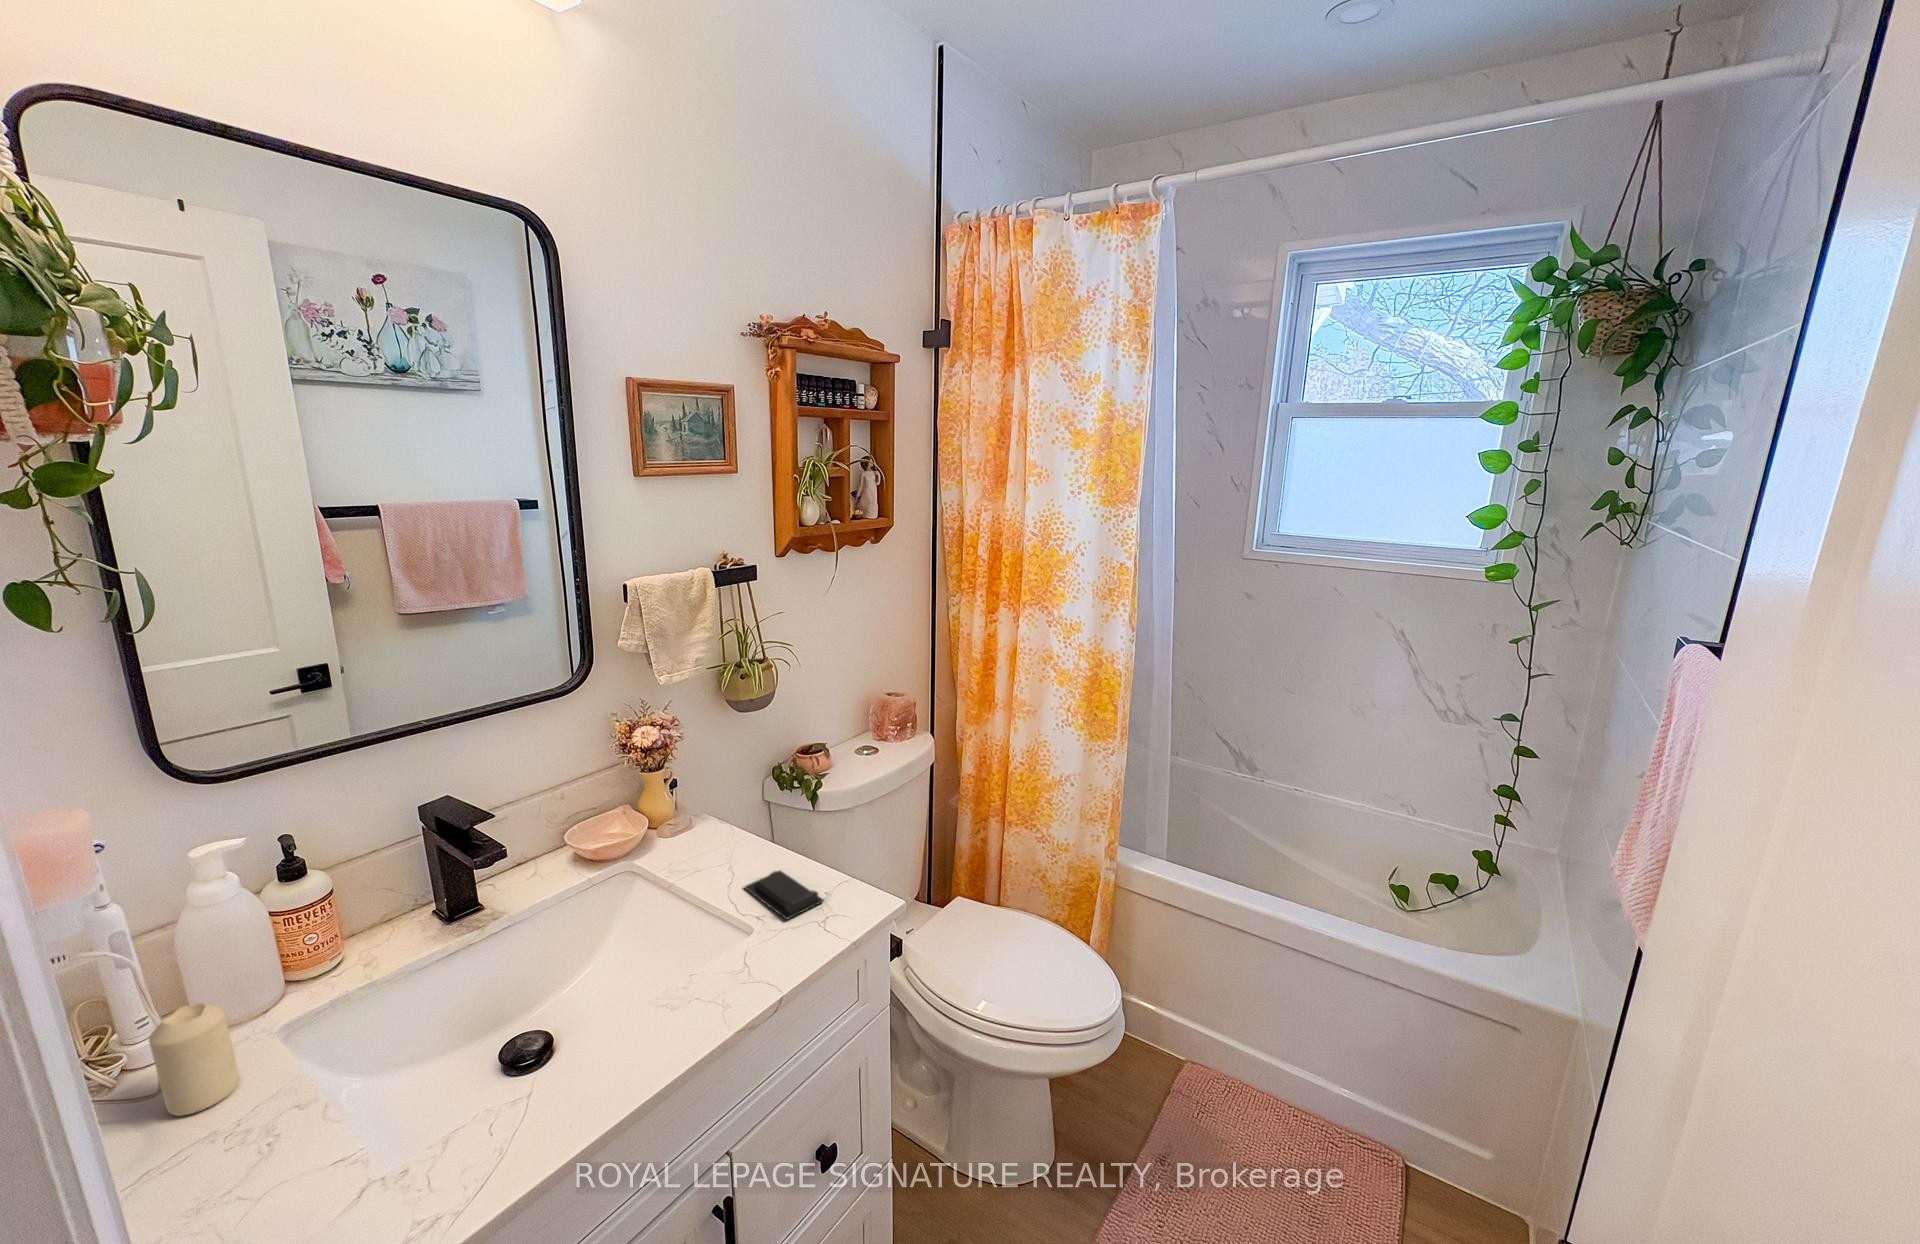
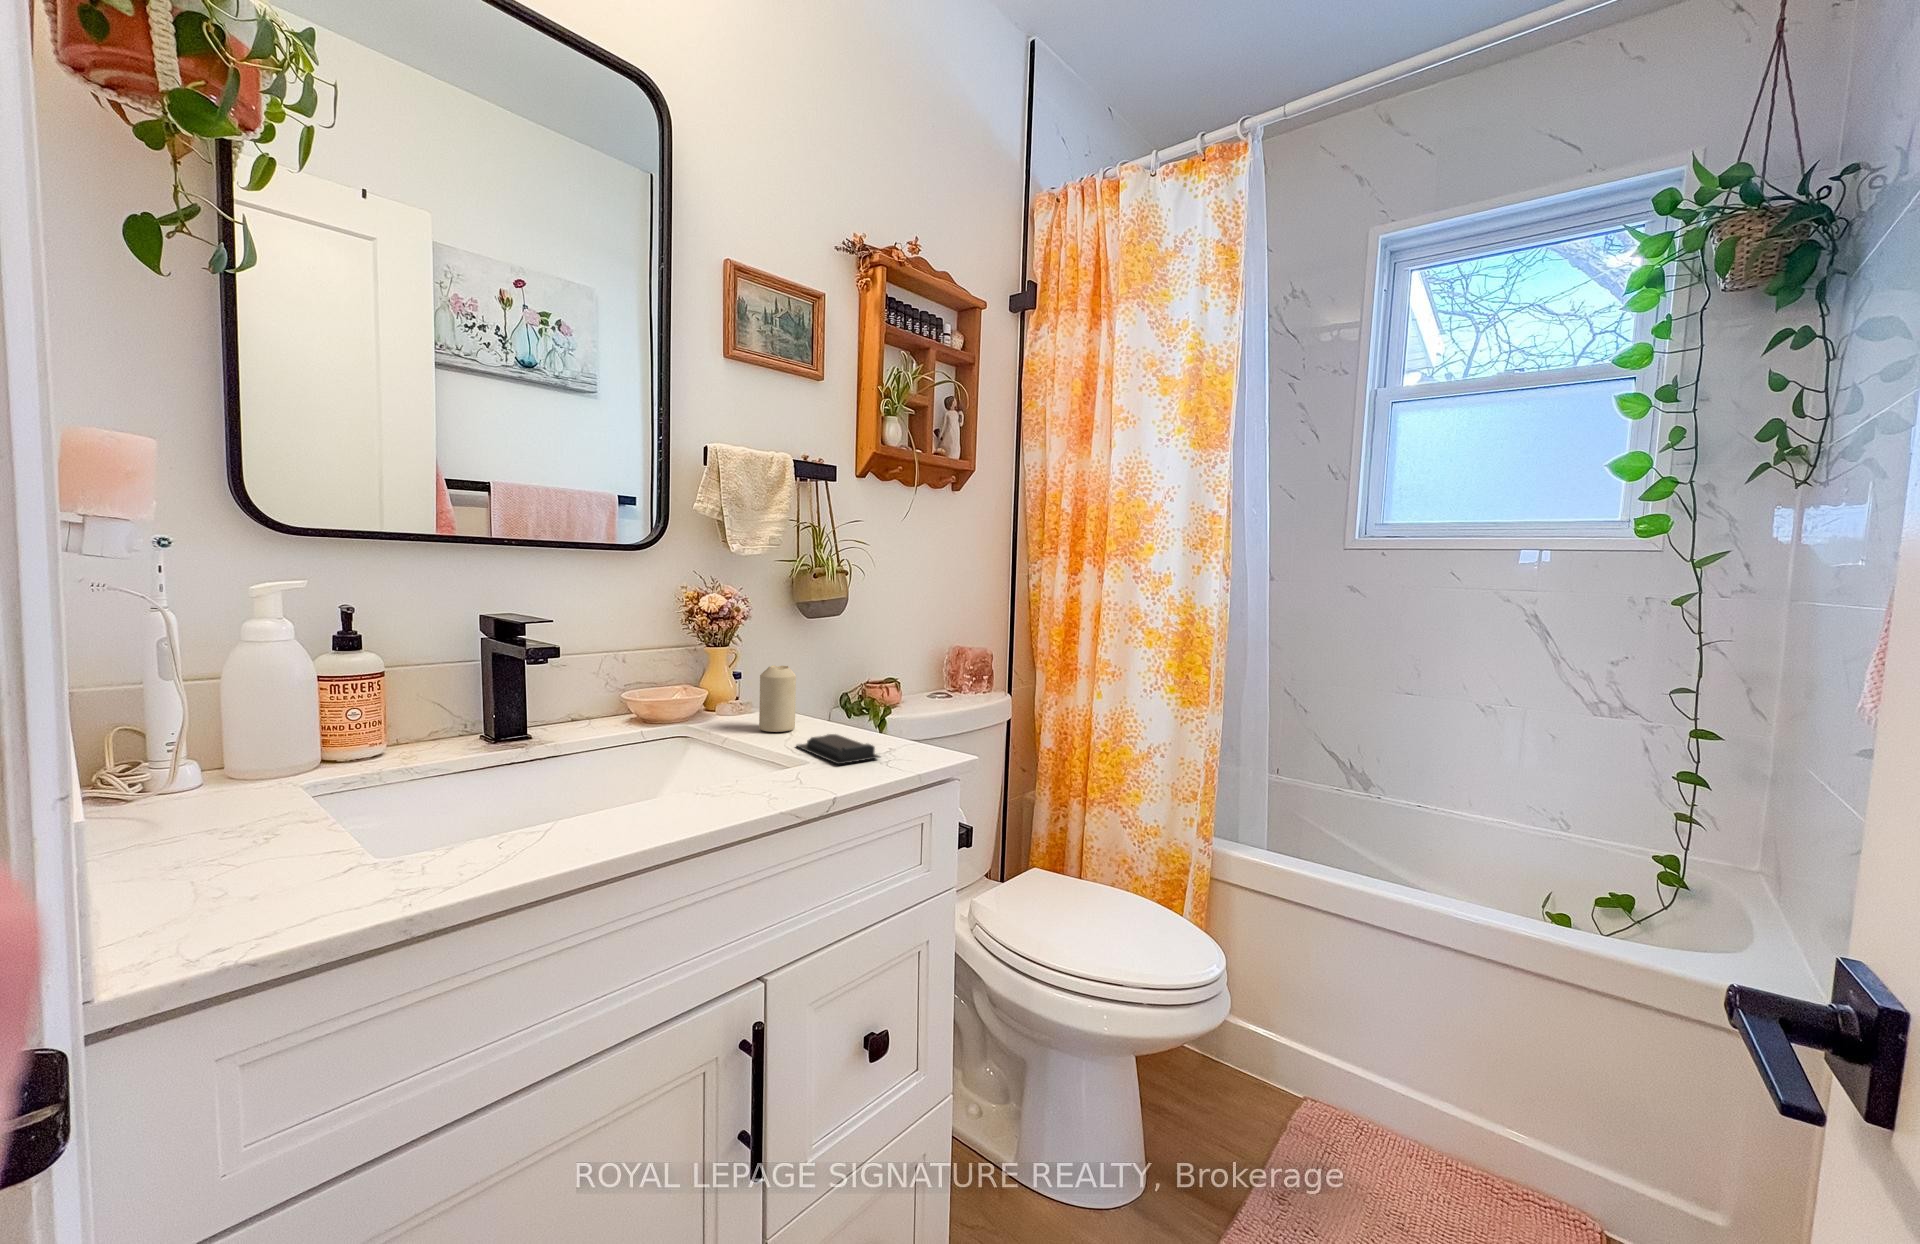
candle: present [149,1003,239,1116] -> present [759,665,796,732]

